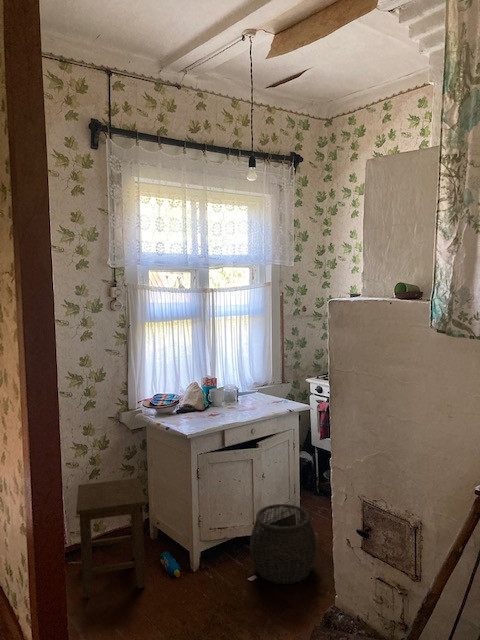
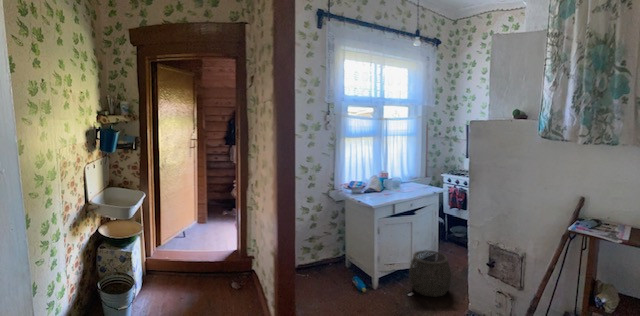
stool: present [76,478,146,599] -> none [307,229,348,292]

